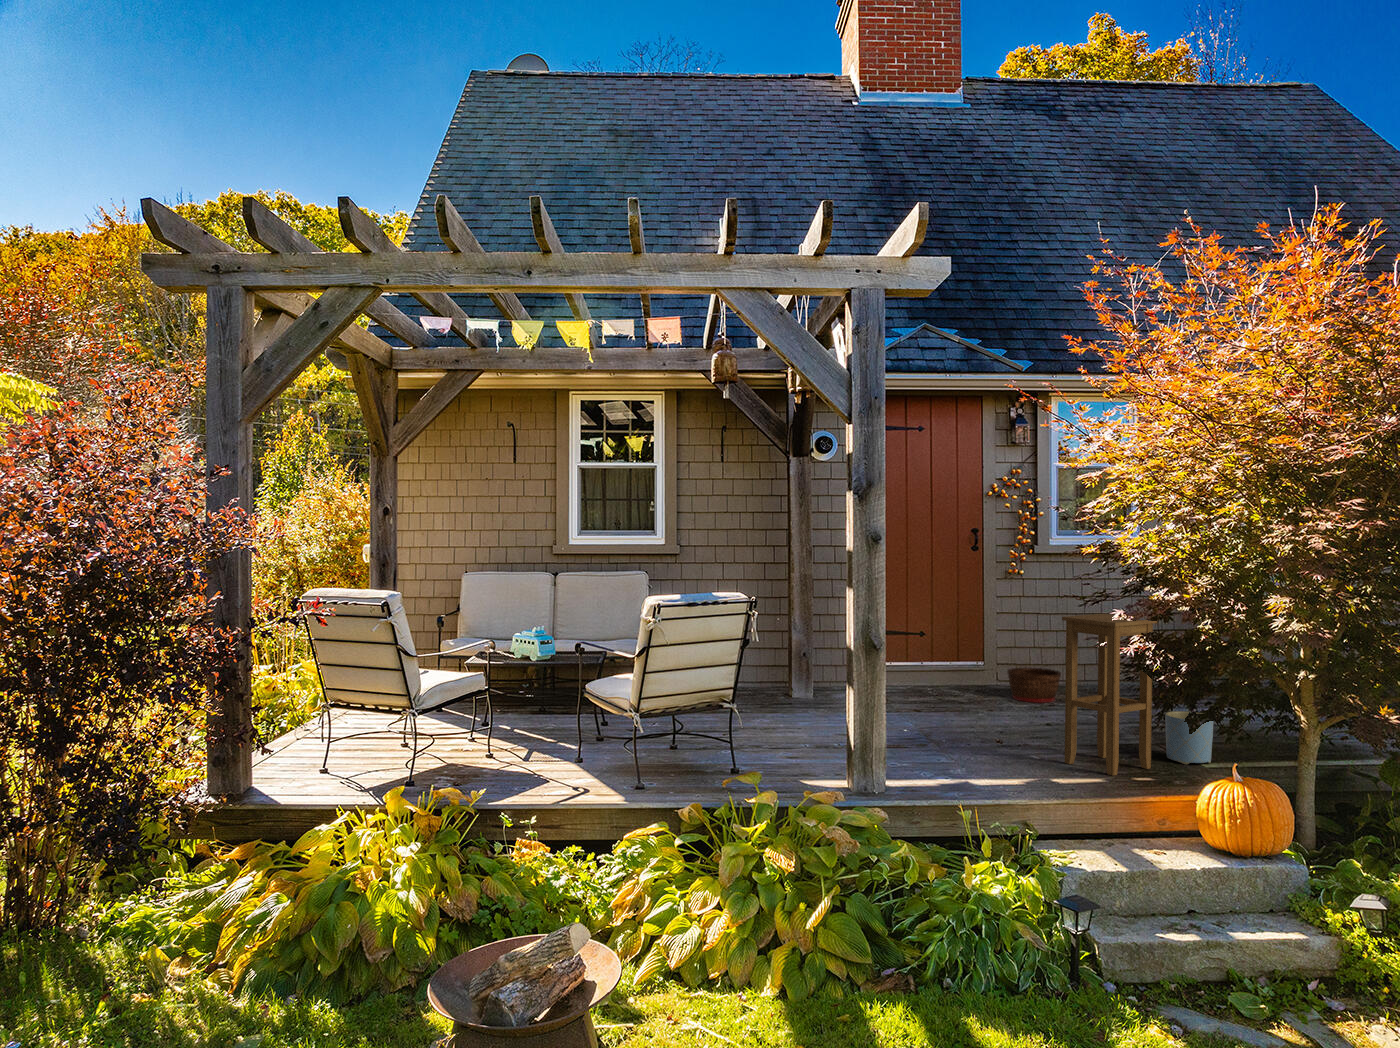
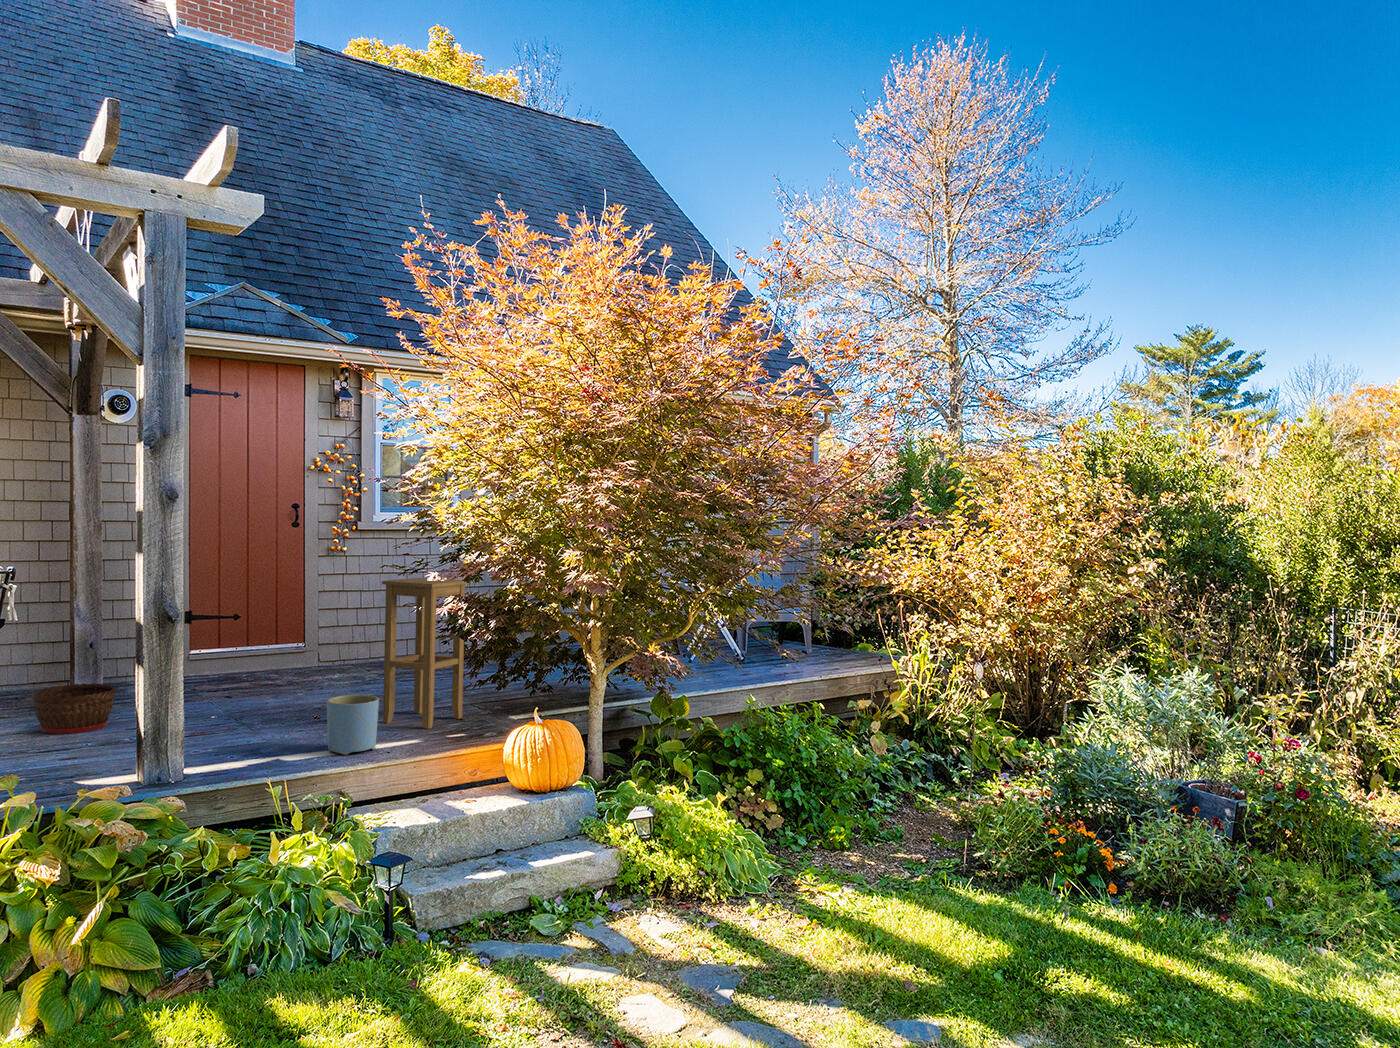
basket: present [1007,668,1061,703] -> present [32,684,117,734]
planter: present [1165,711,1213,764] -> present [327,695,379,755]

